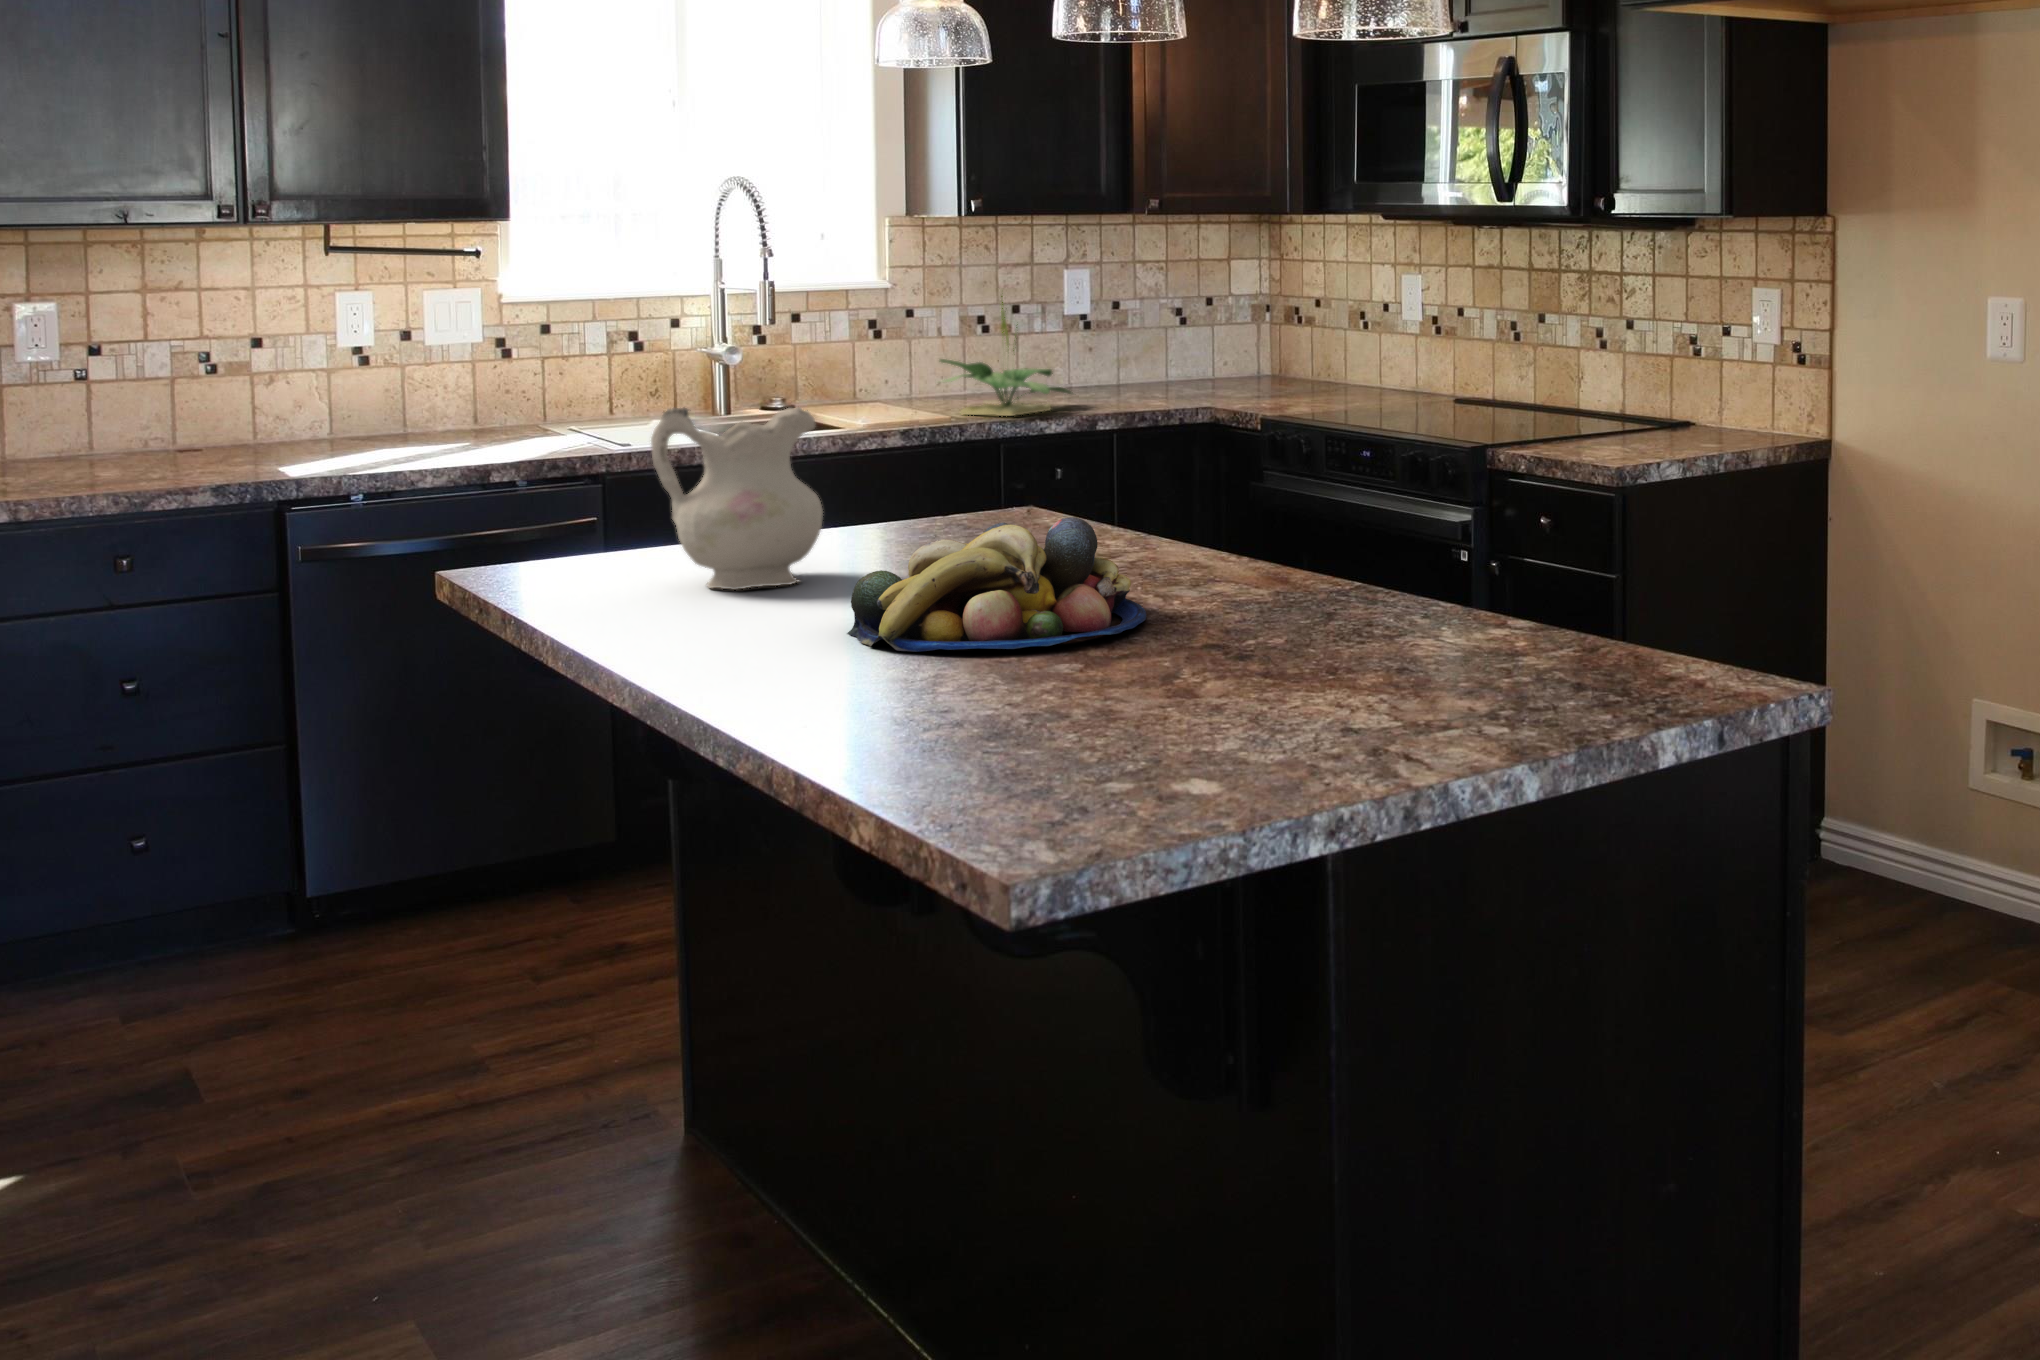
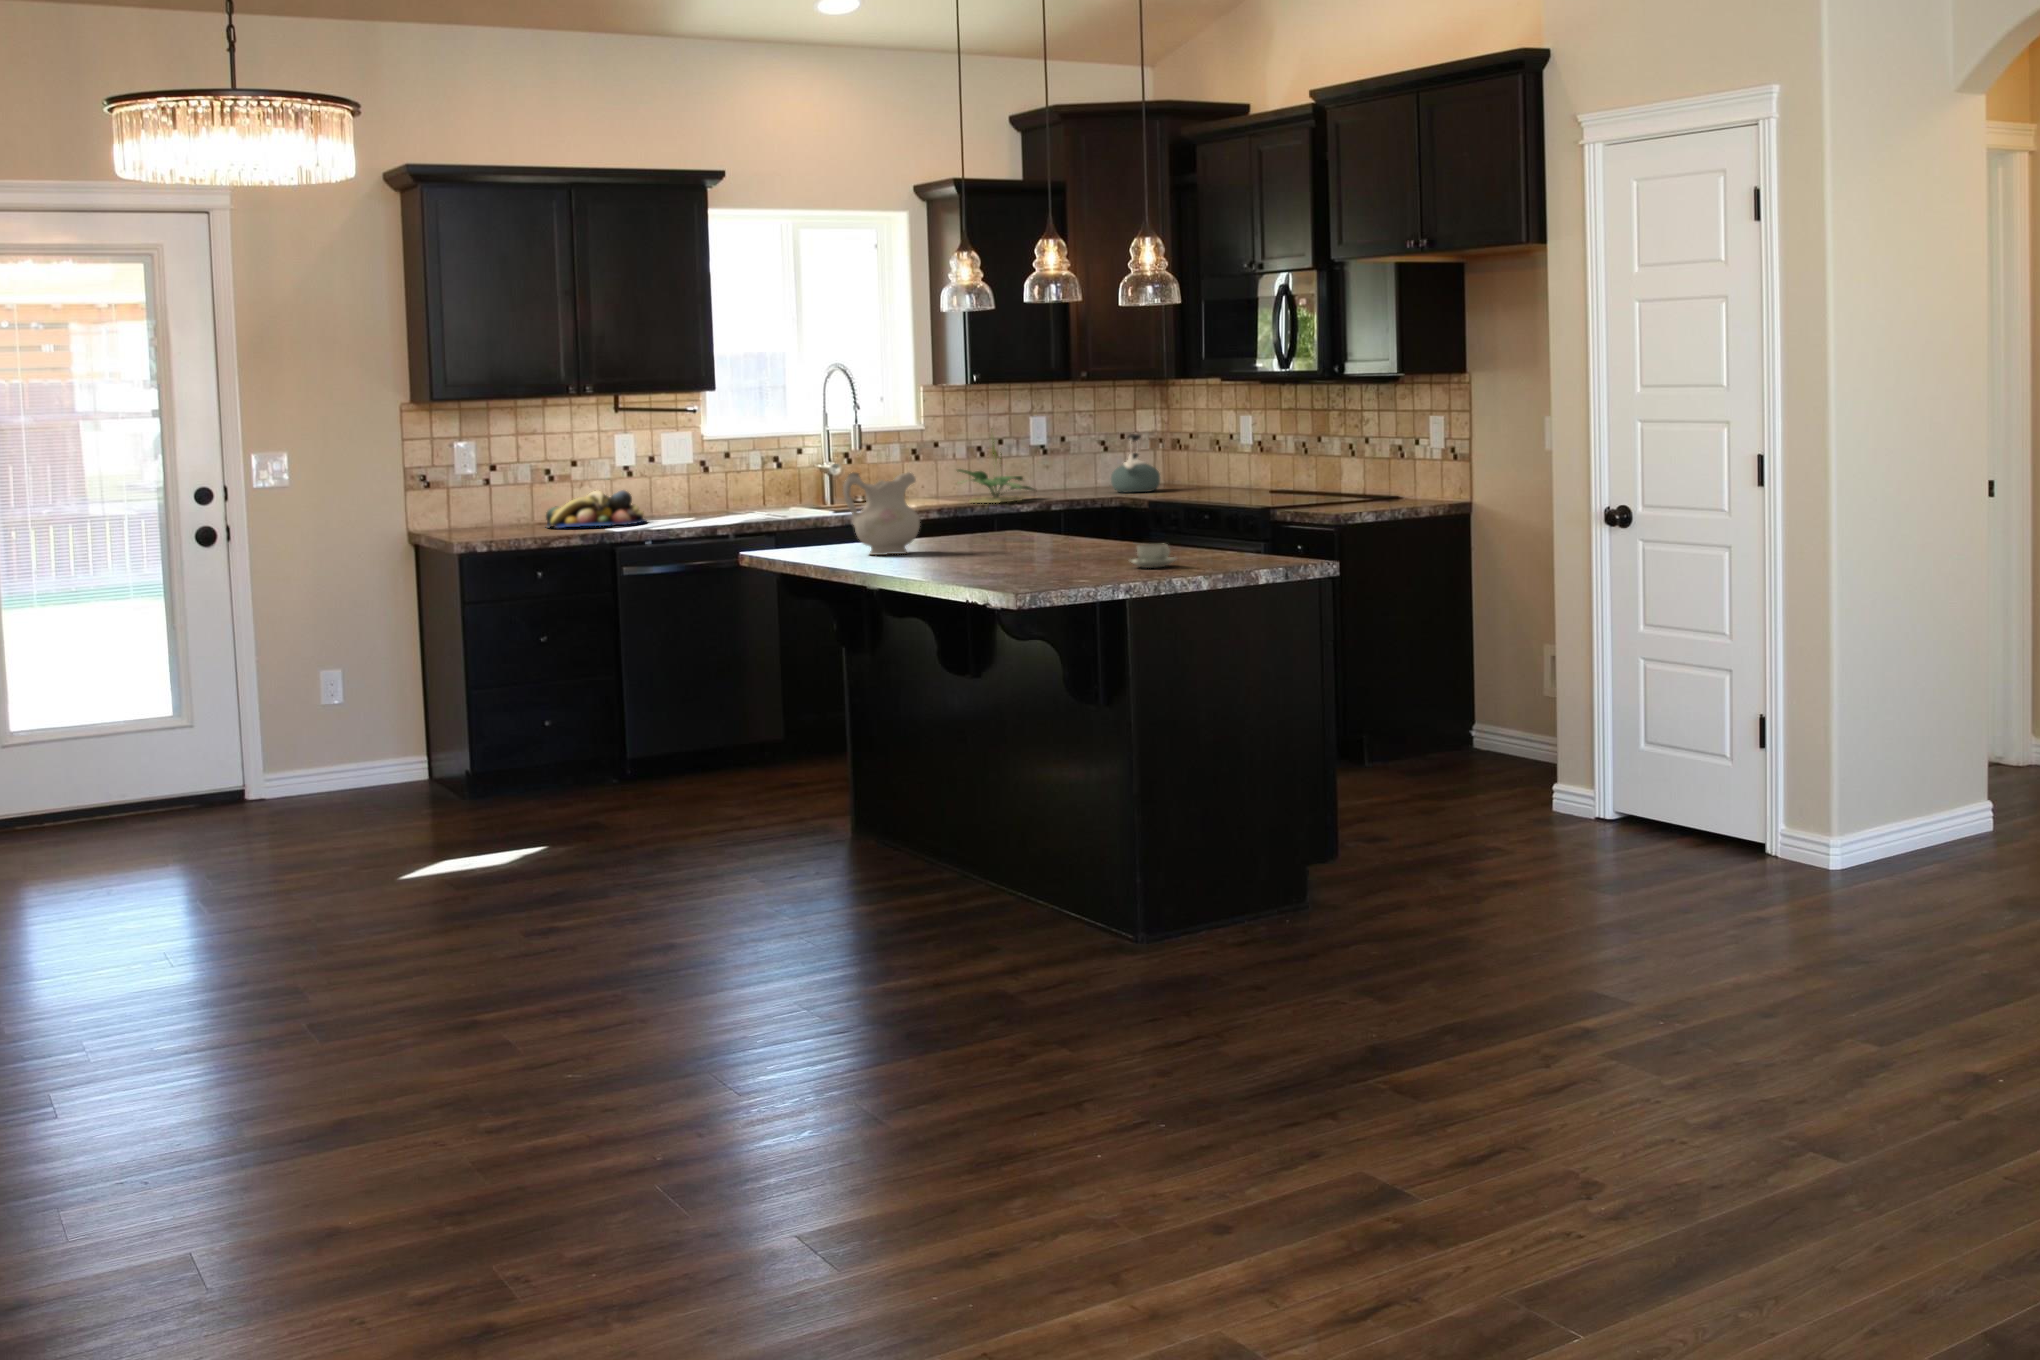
kettle: none [1195,301,1275,395] -> present [1111,434,1160,492]
fruit bowl: present [848,517,1147,652] -> present [546,490,645,528]
coffee cup: none [1303,621,1424,689] -> present [1129,544,1176,568]

